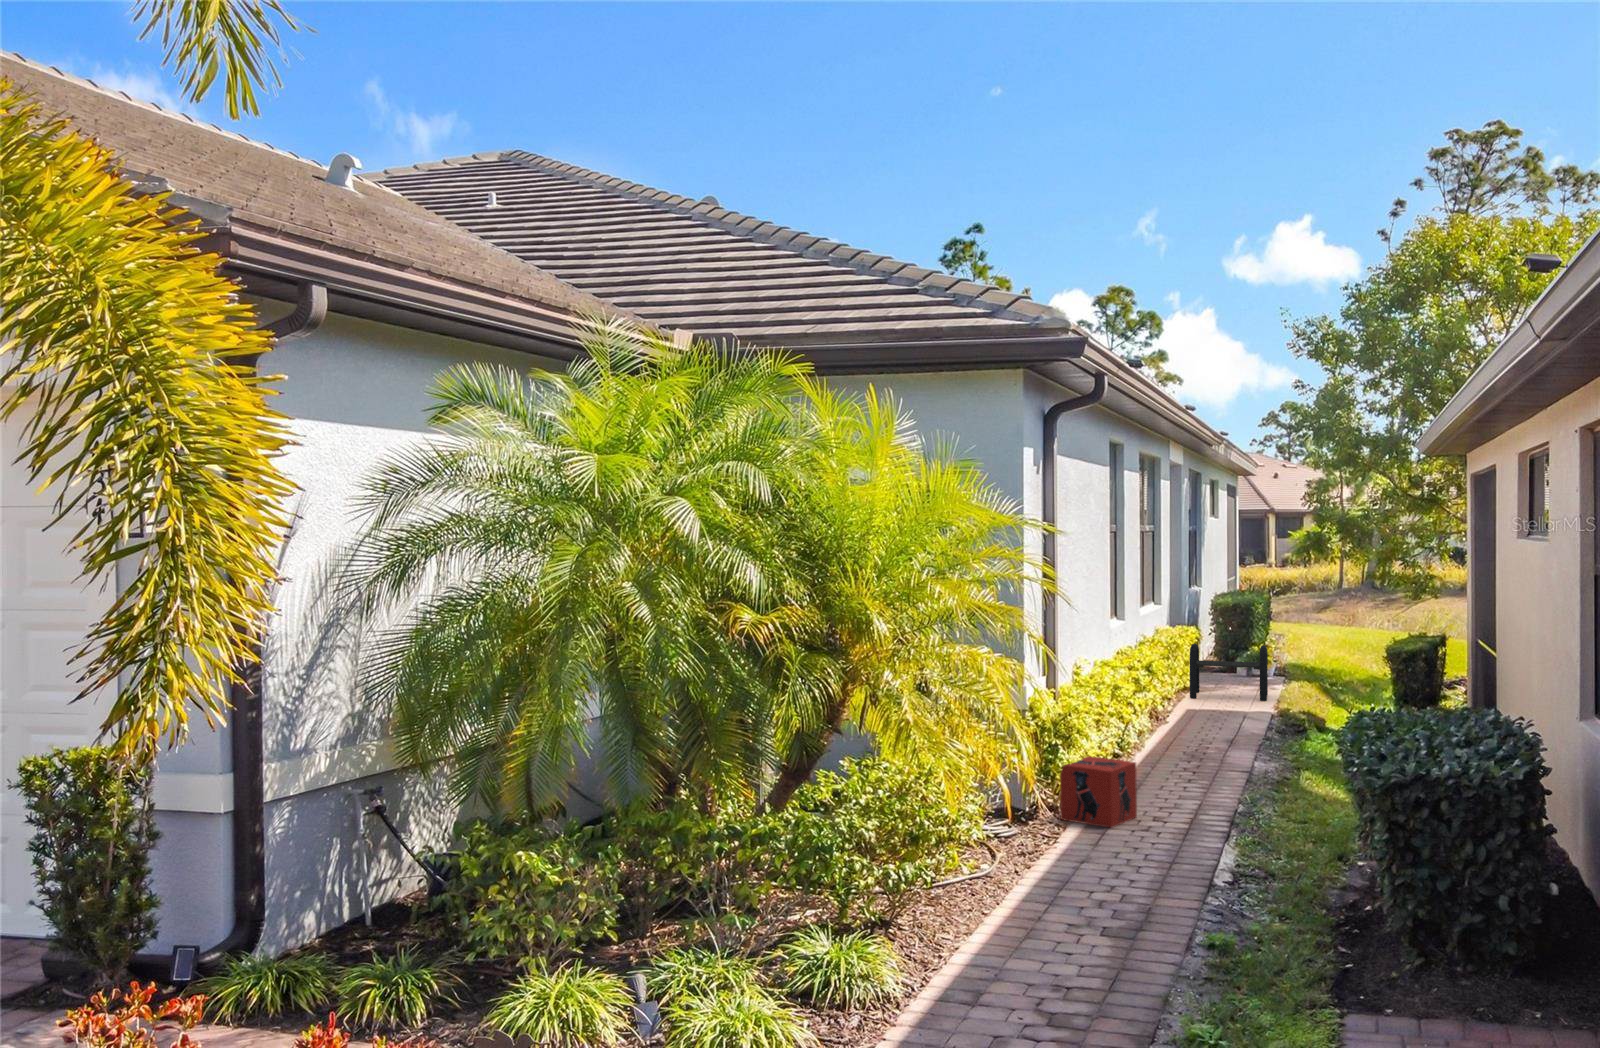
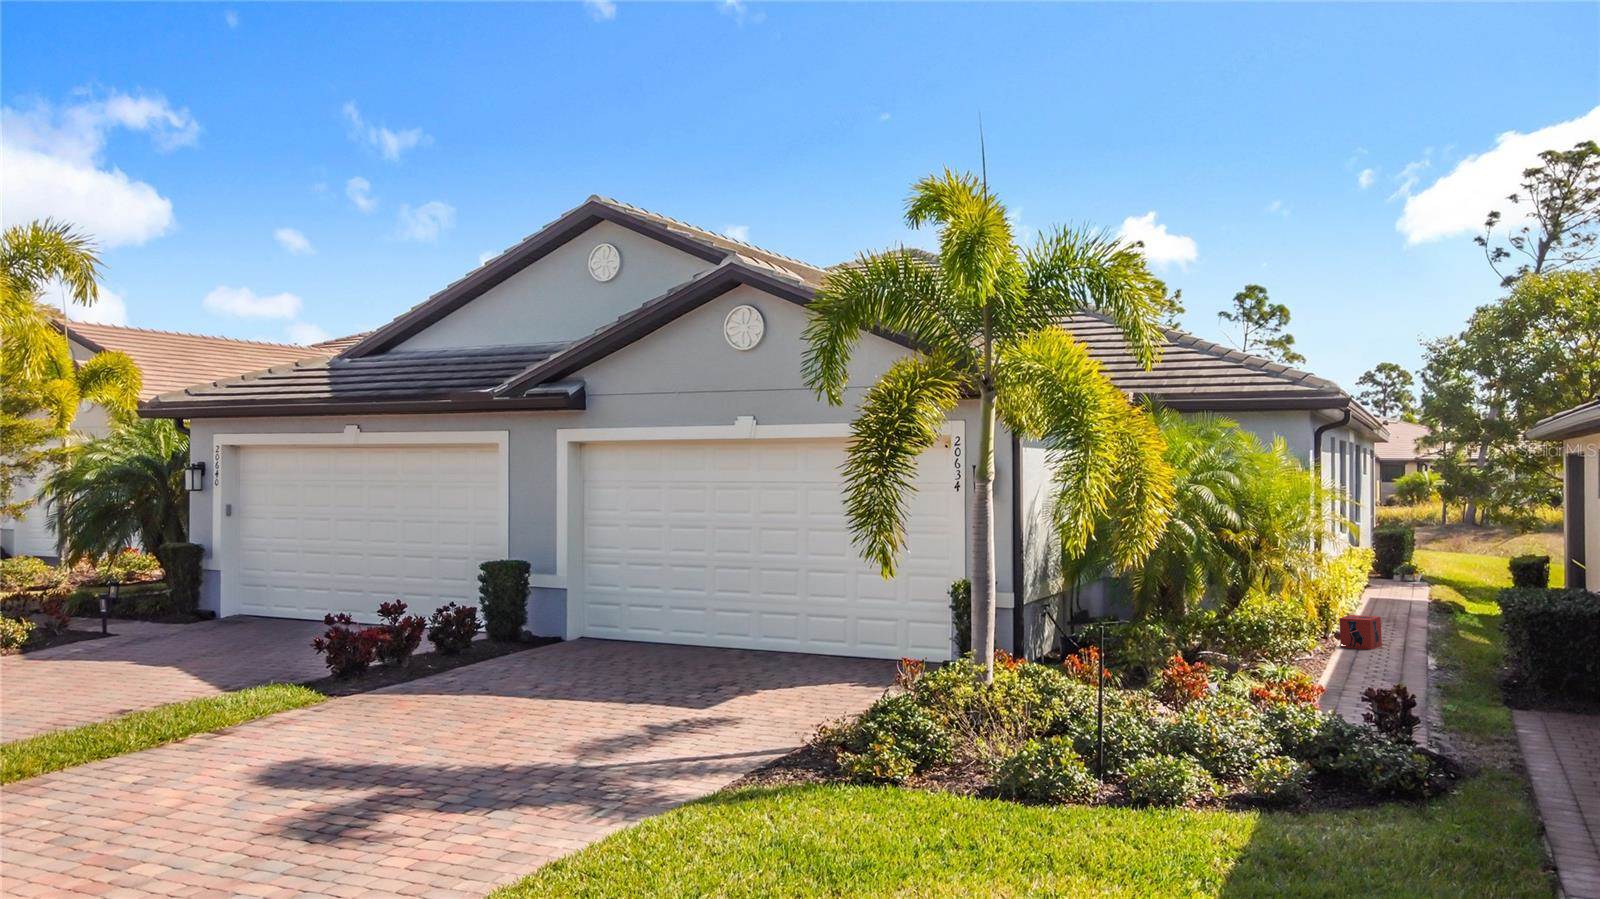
bench: present [1190,644,1268,701] -> none [1372,562,1427,599]

